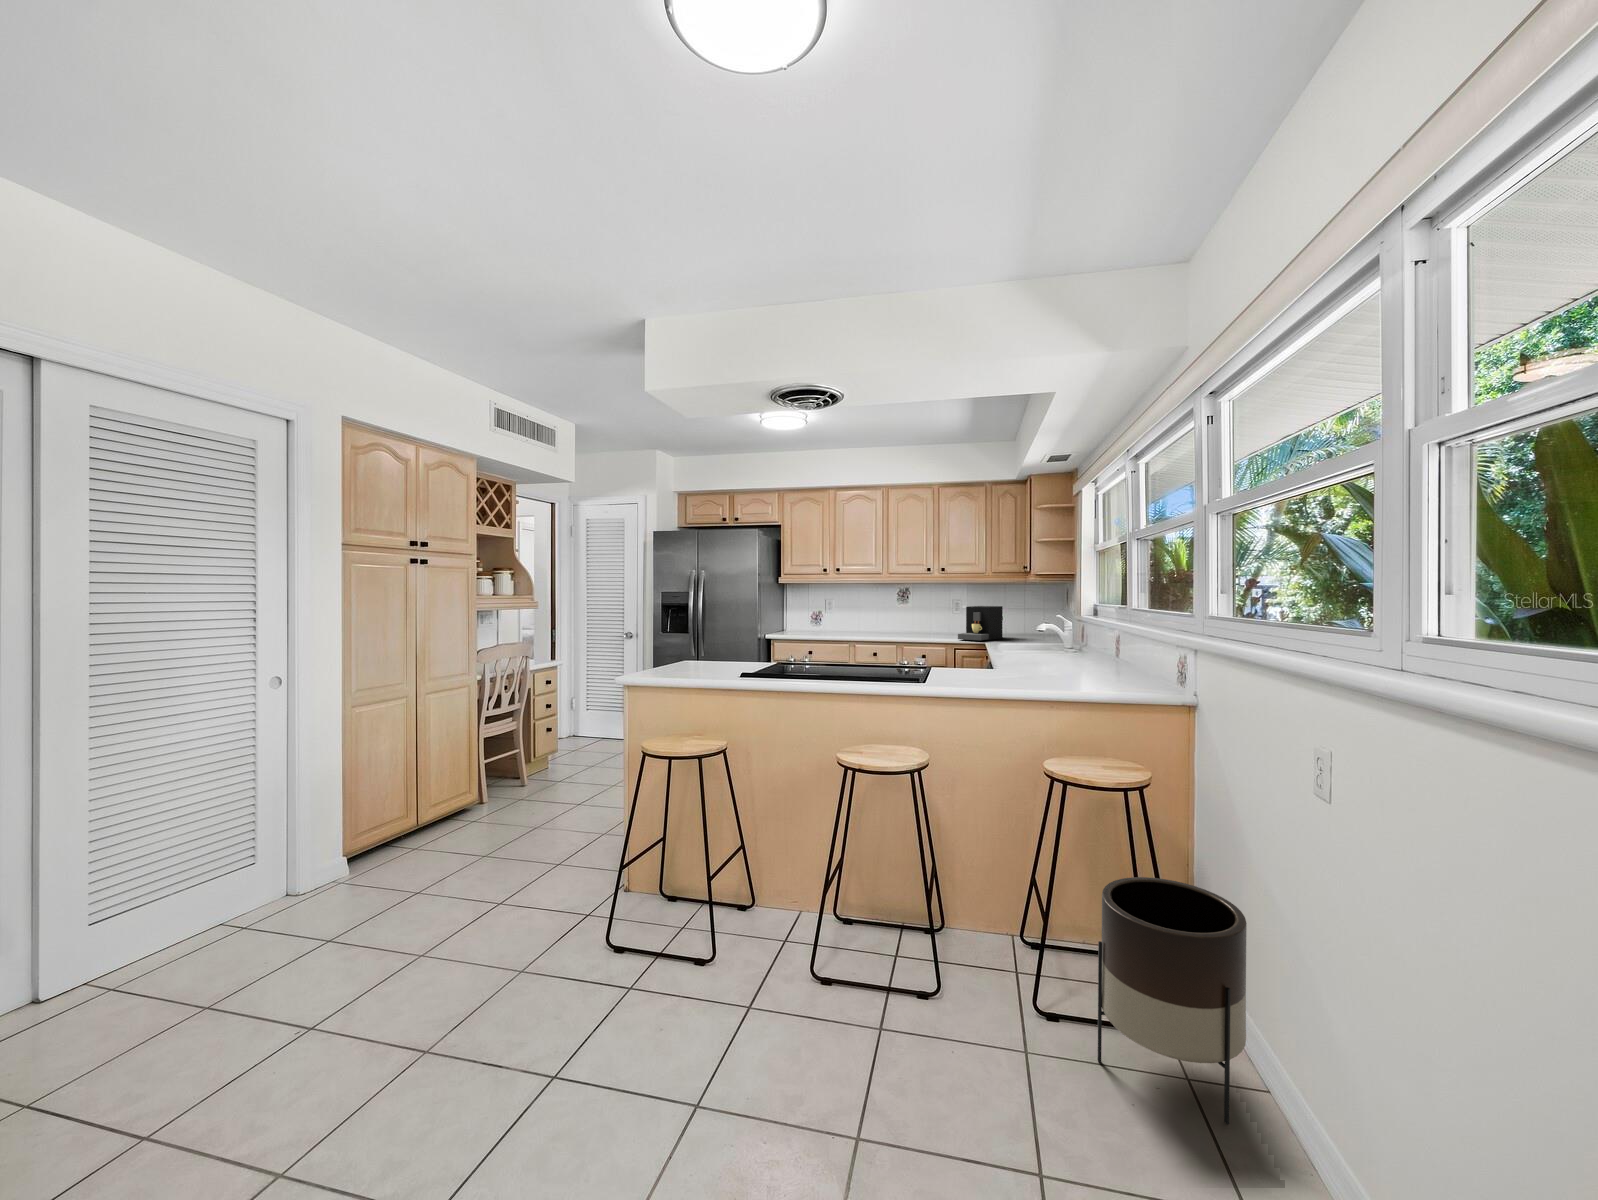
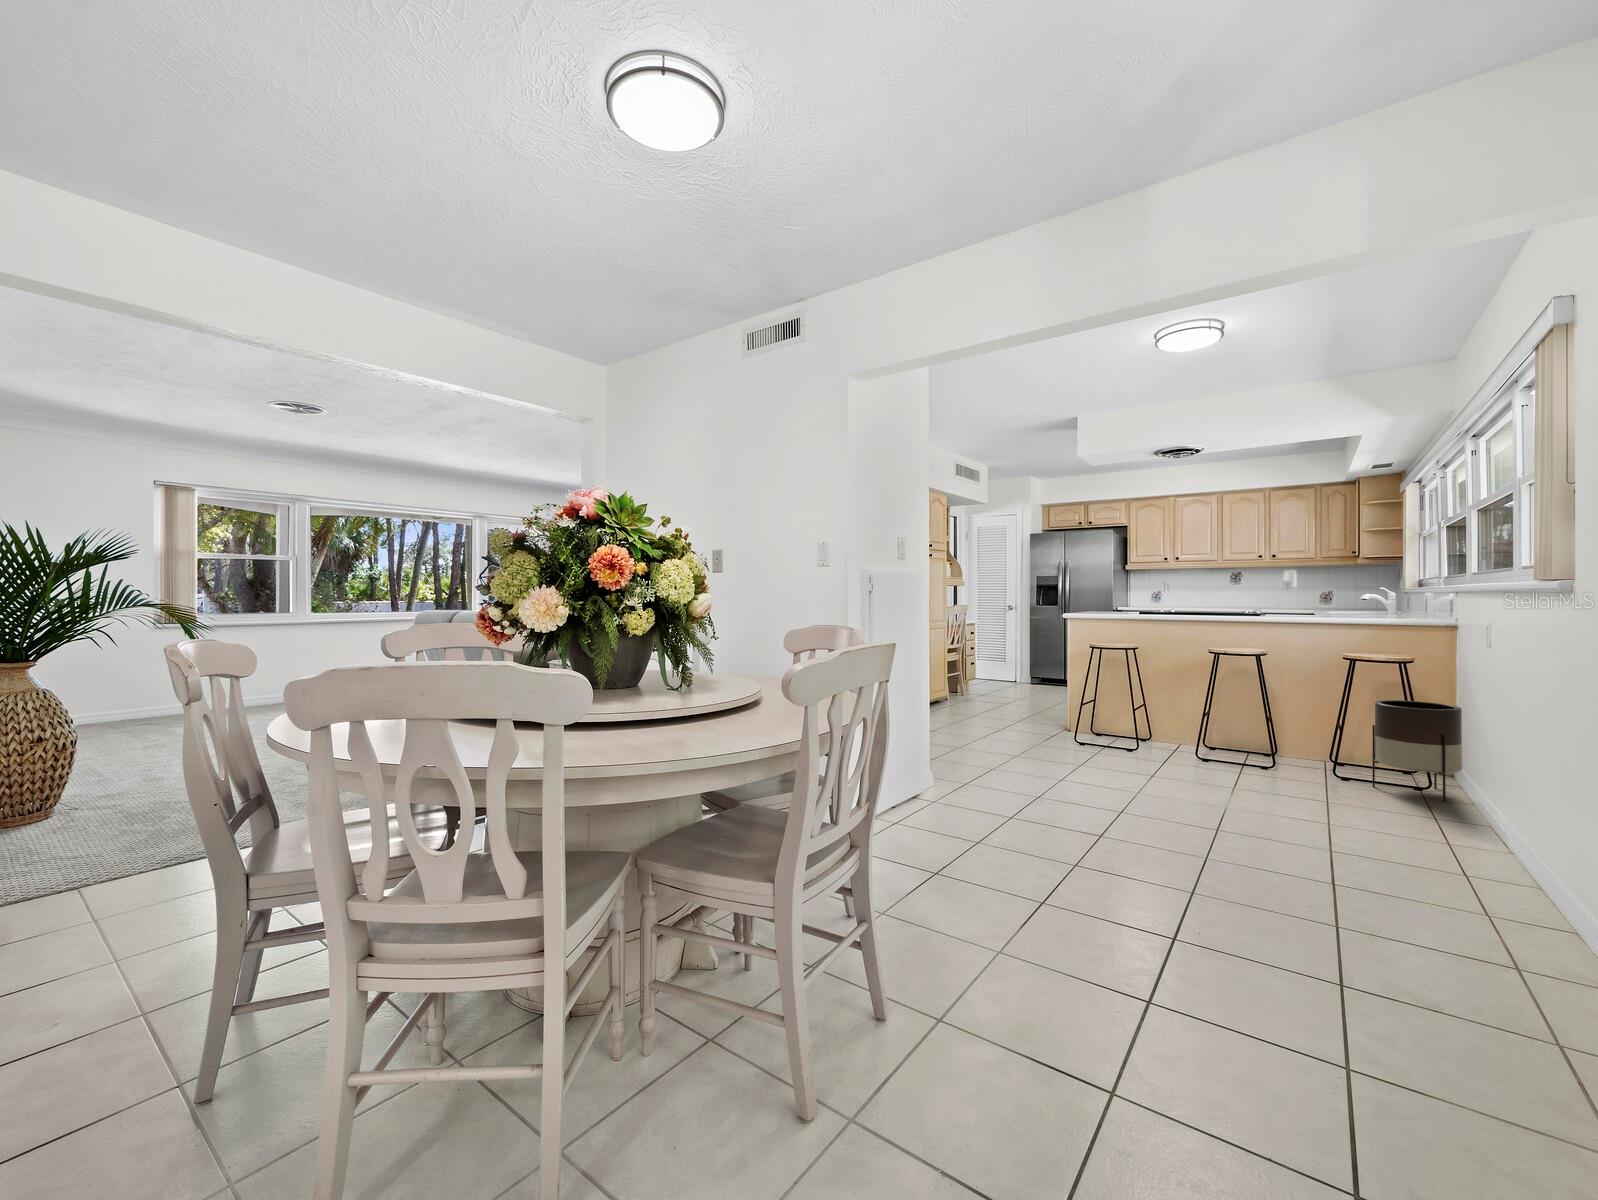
coffee maker: present [958,606,1003,640] -> none [1287,583,1330,609]

